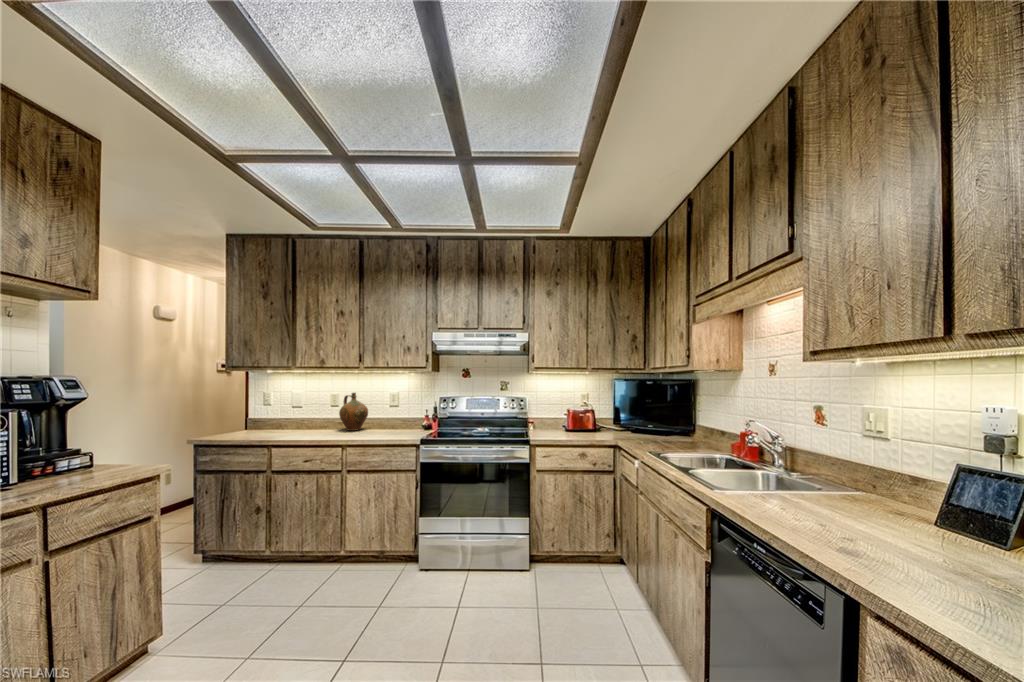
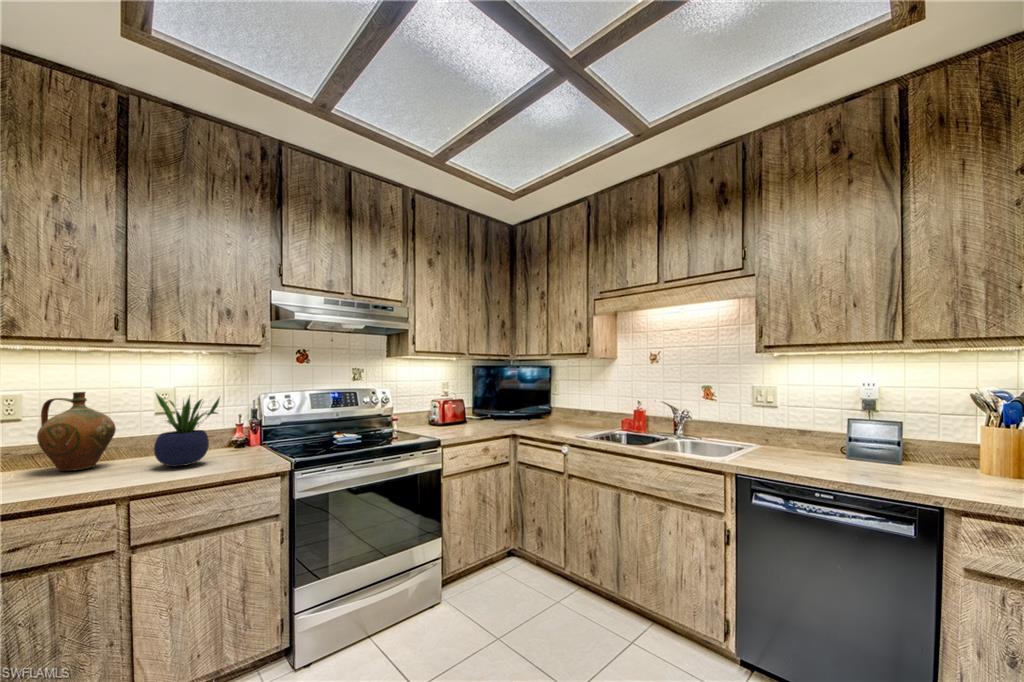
potted plant: none [370,394,398,435] -> present [154,394,220,466]

